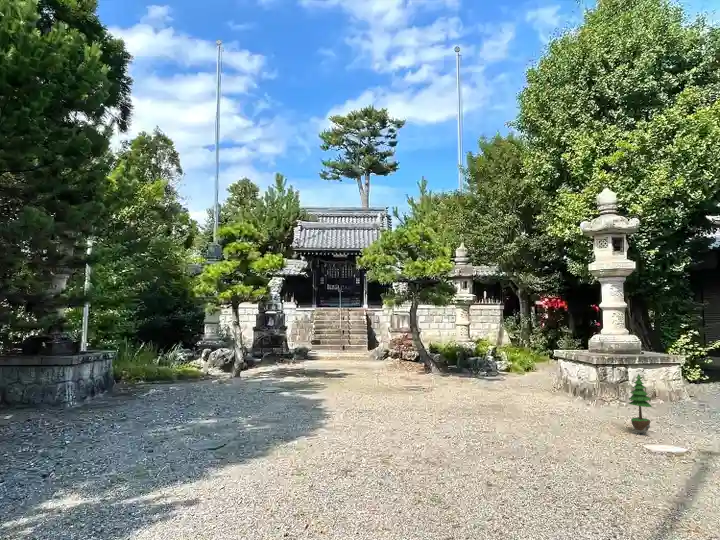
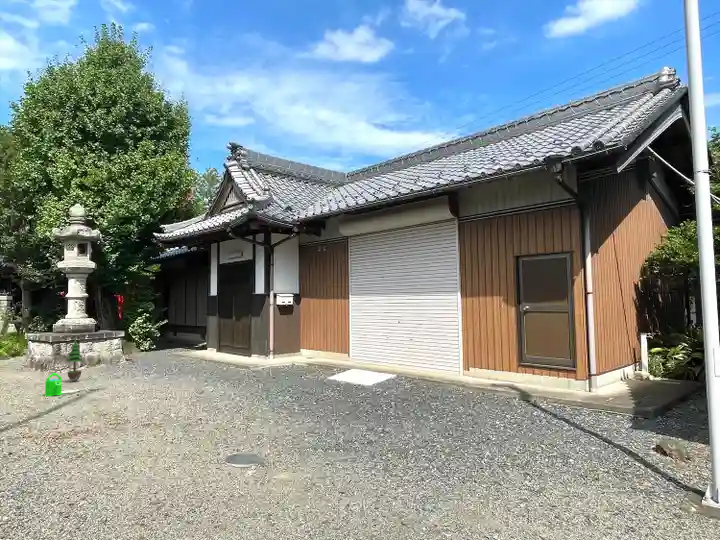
watering can: none [620,433,647,469] -> present [44,373,62,396]

